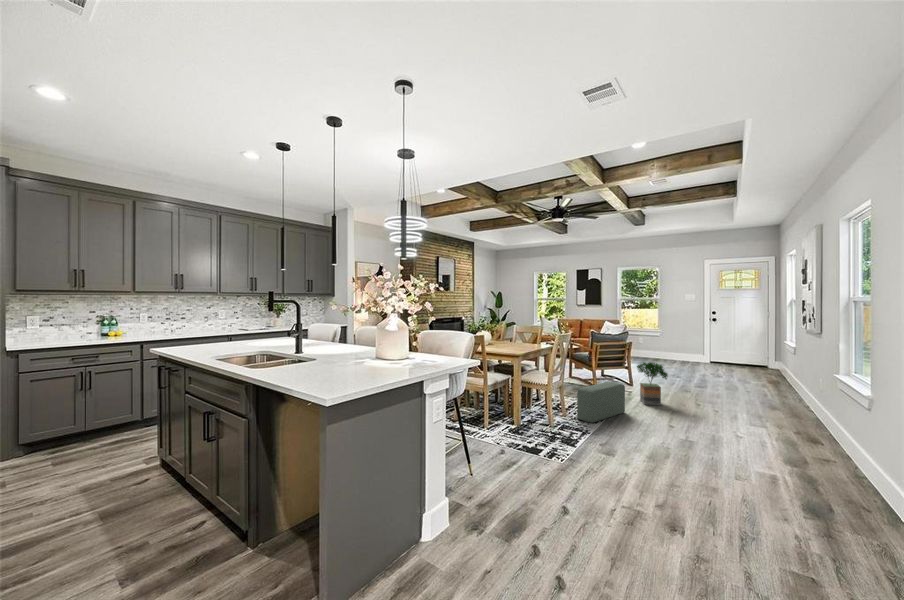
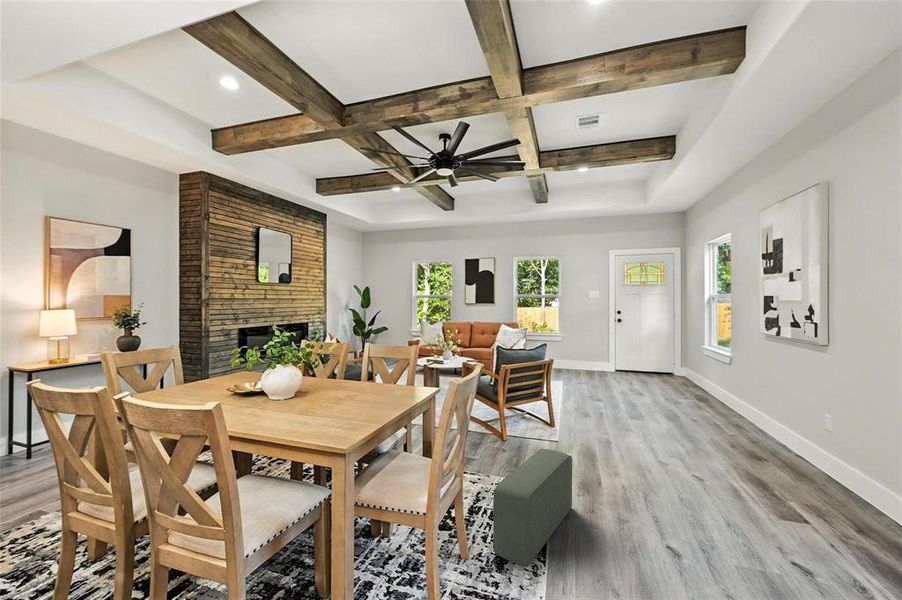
potted tree: present [637,362,668,406] -> none [574,398,630,475]

